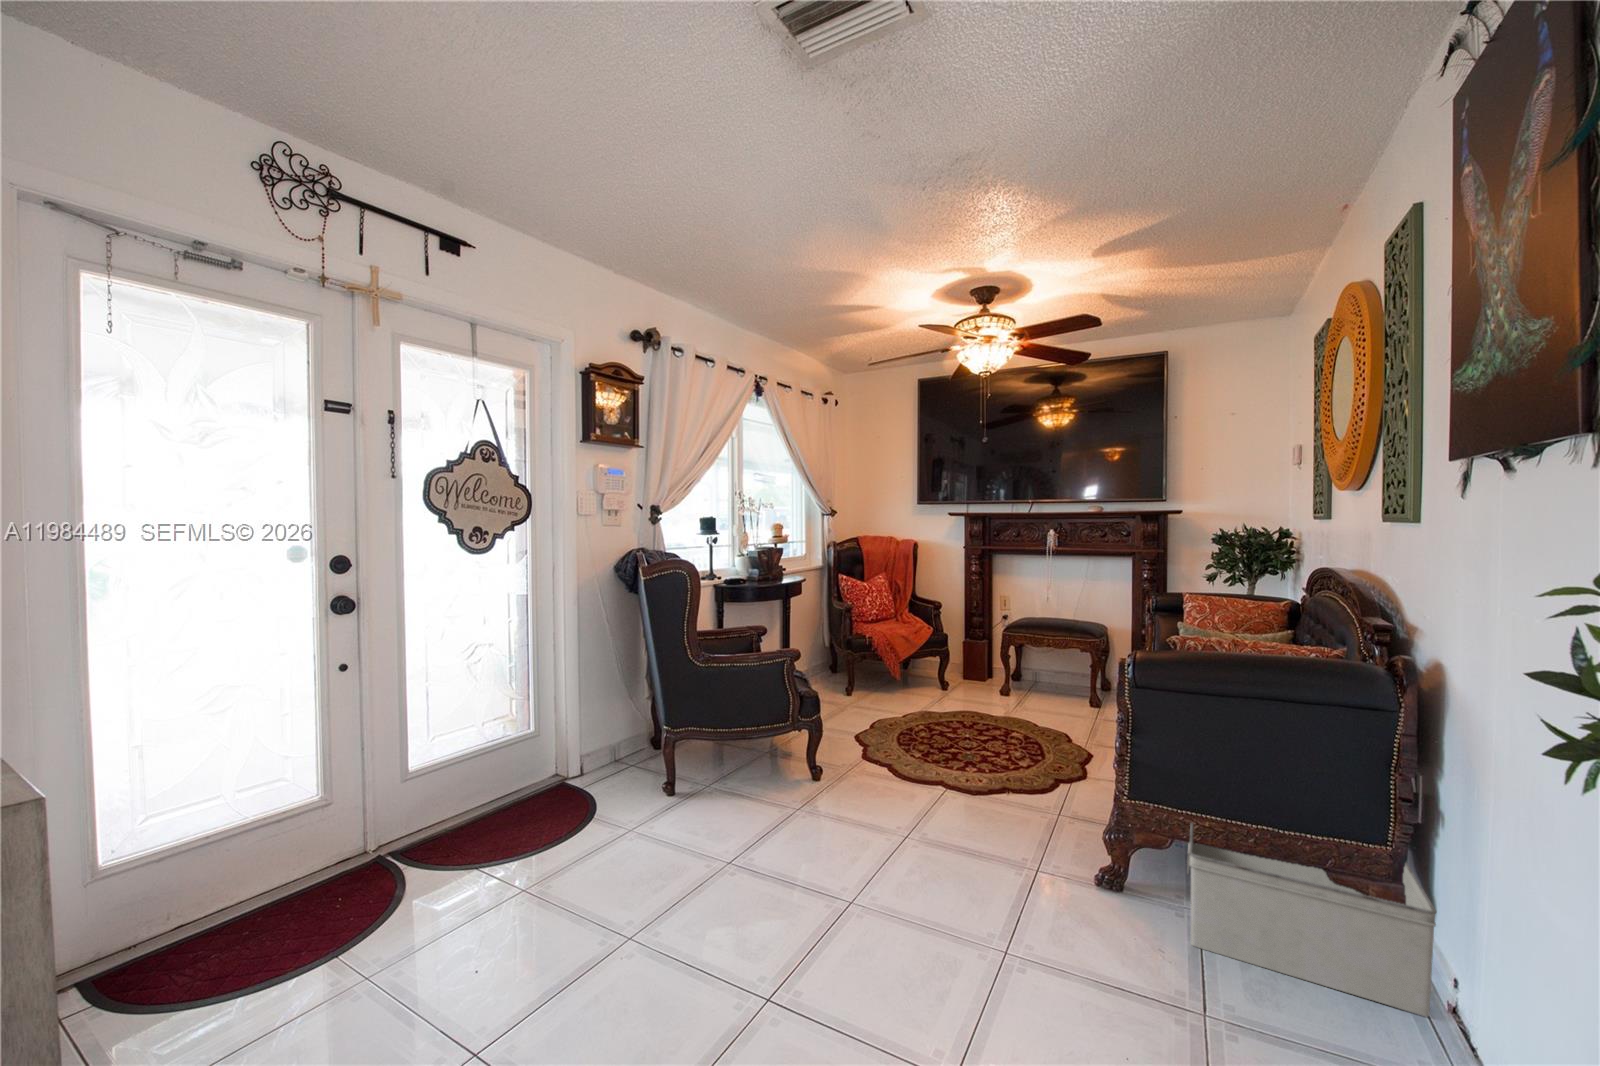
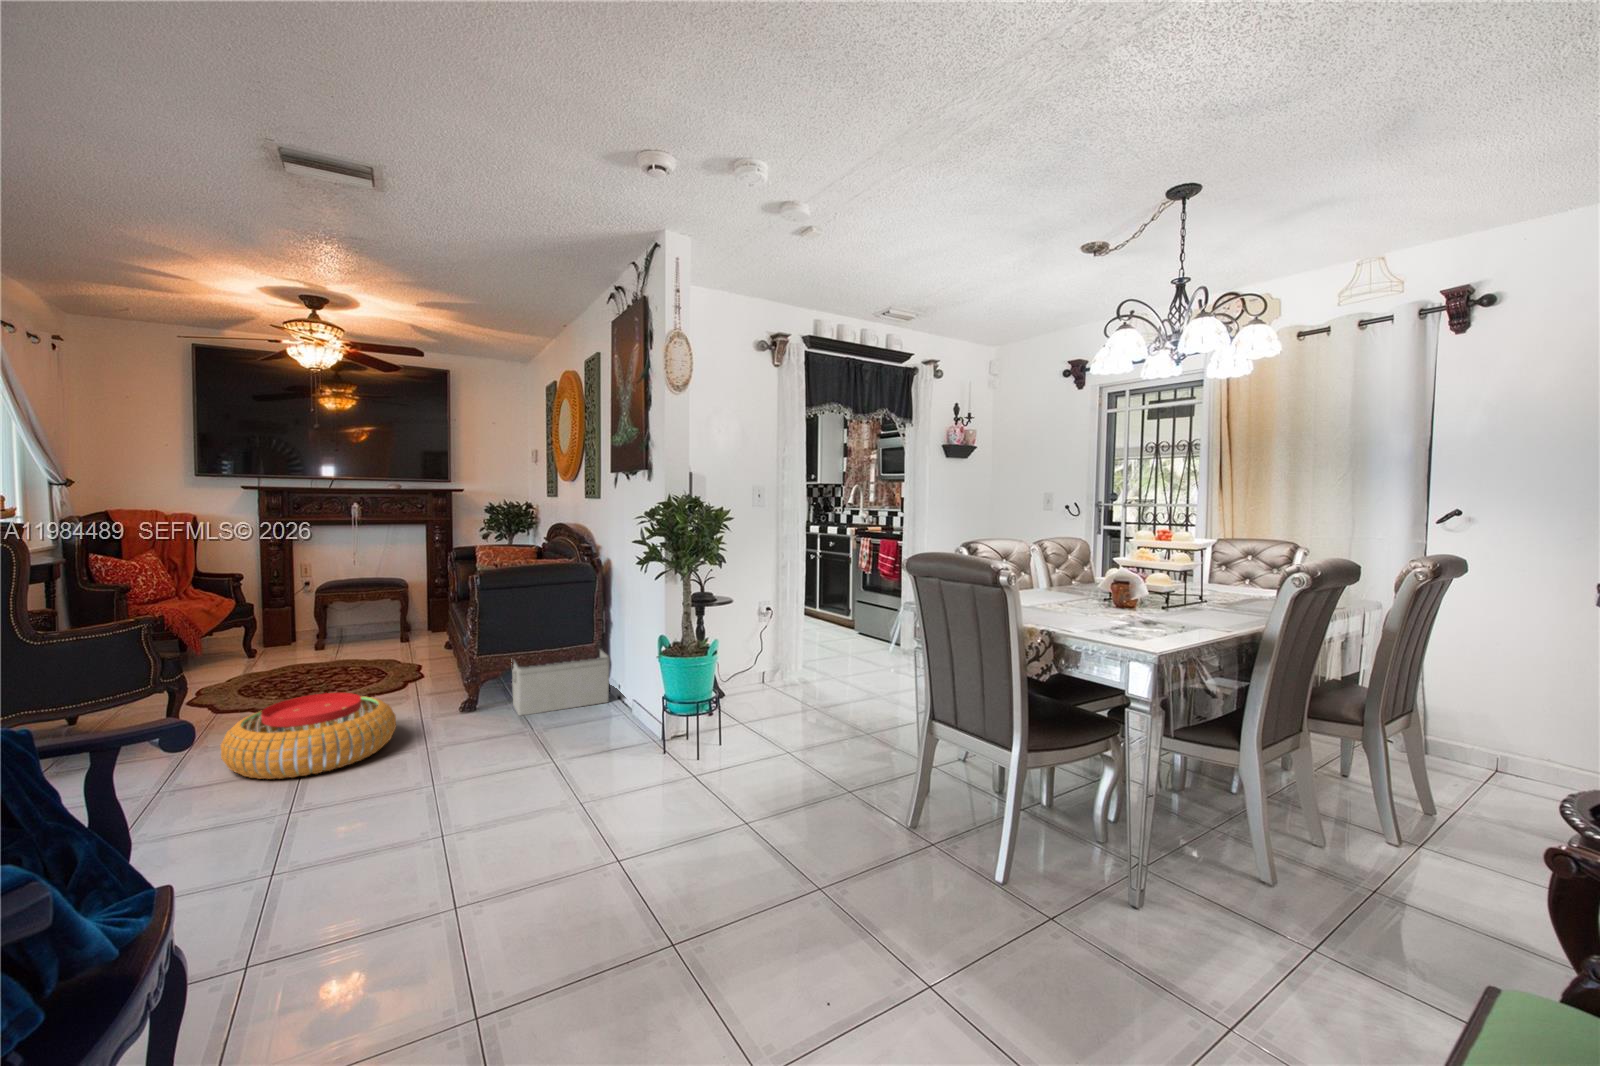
pouf: none [789,783,982,922] -> present [221,693,396,779]

